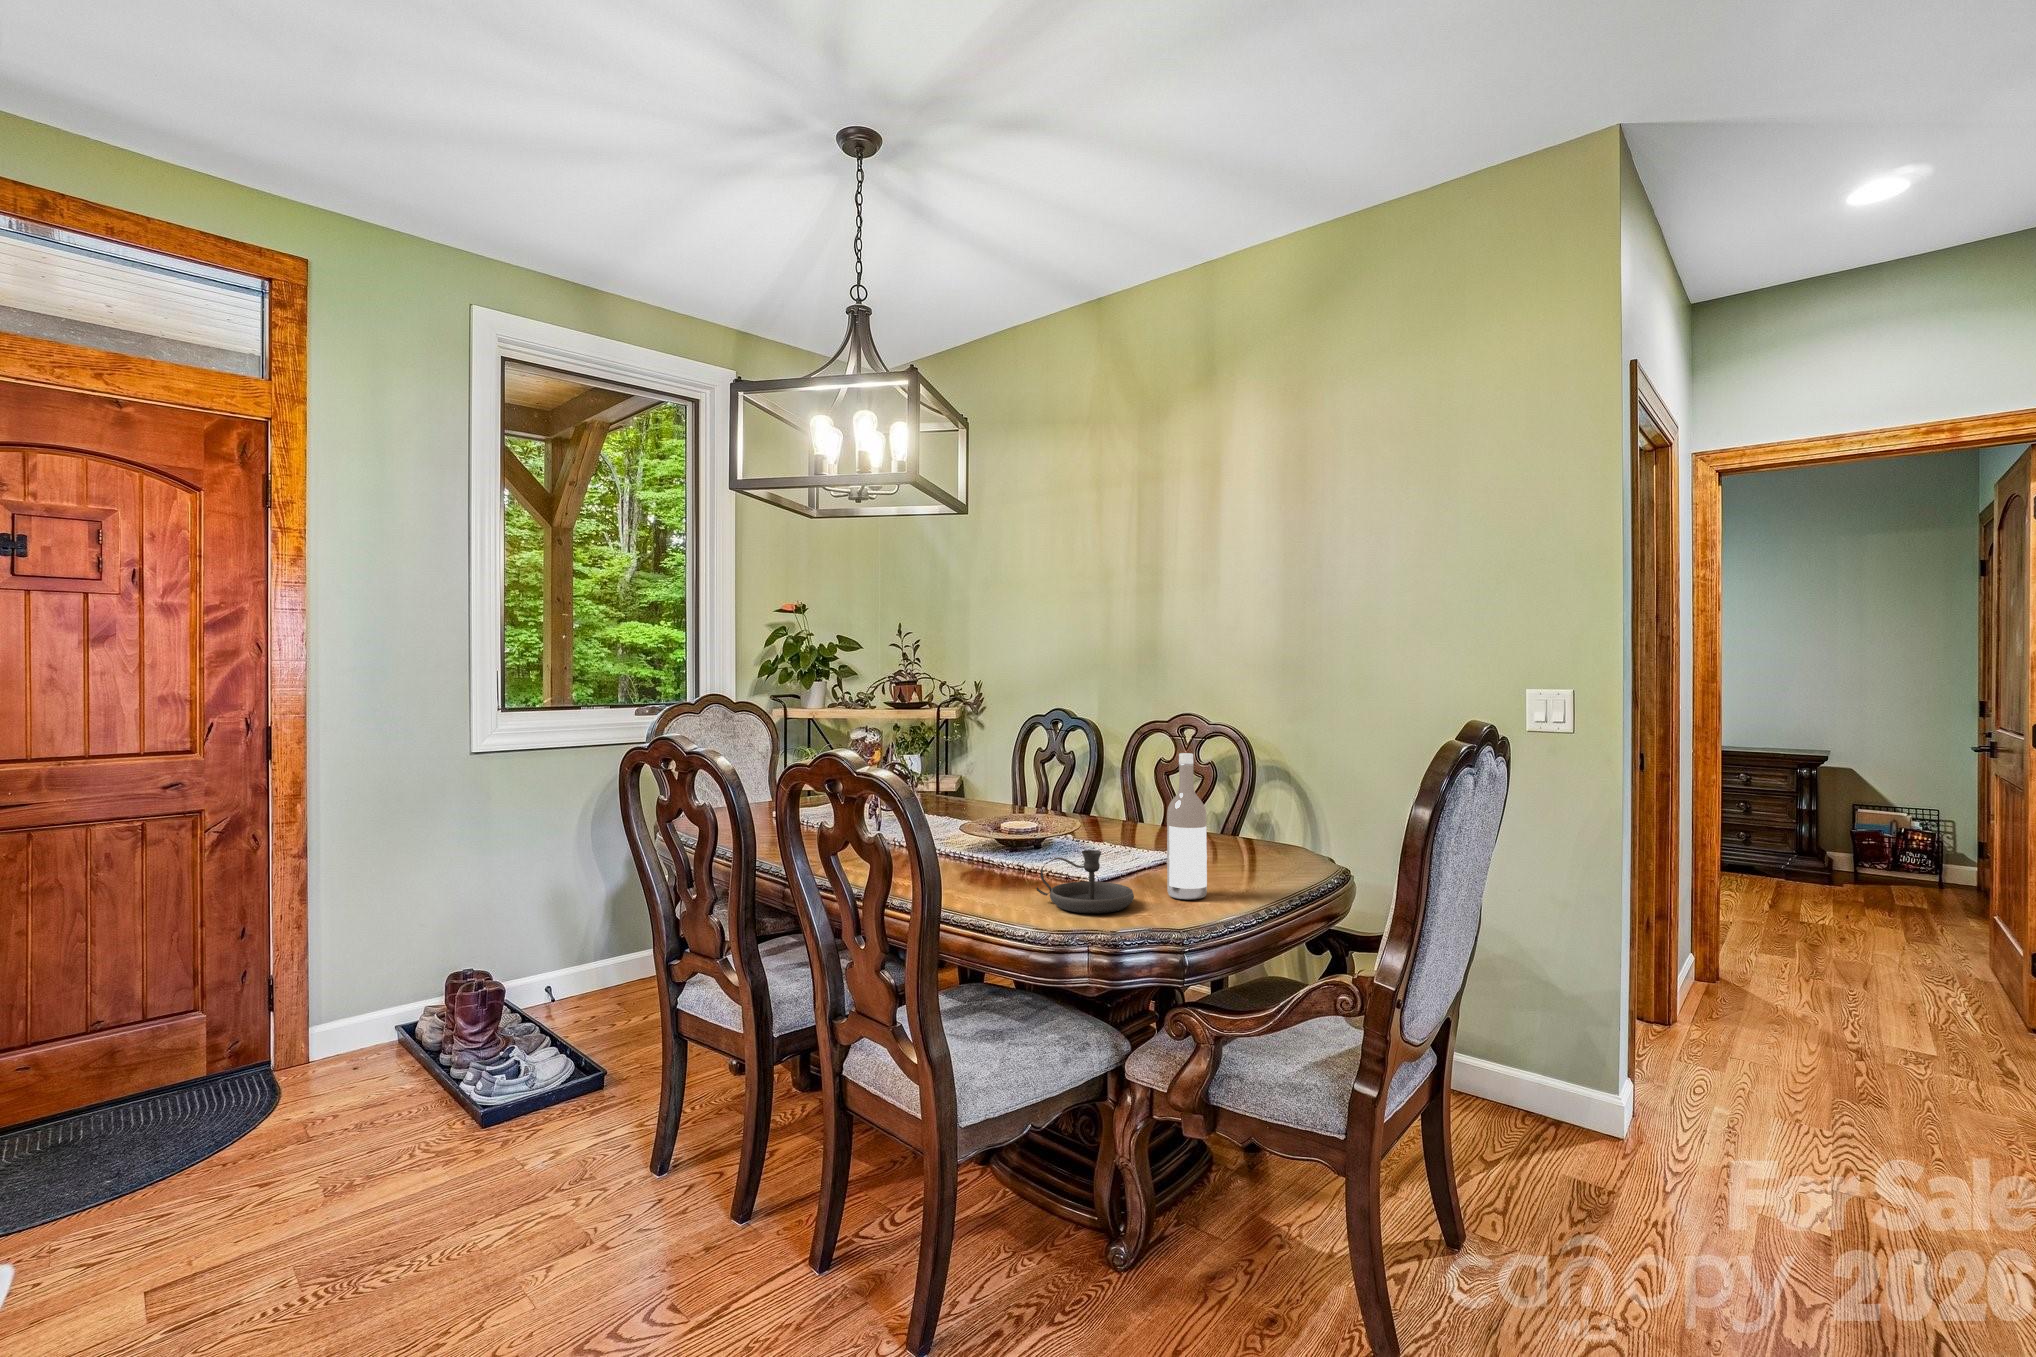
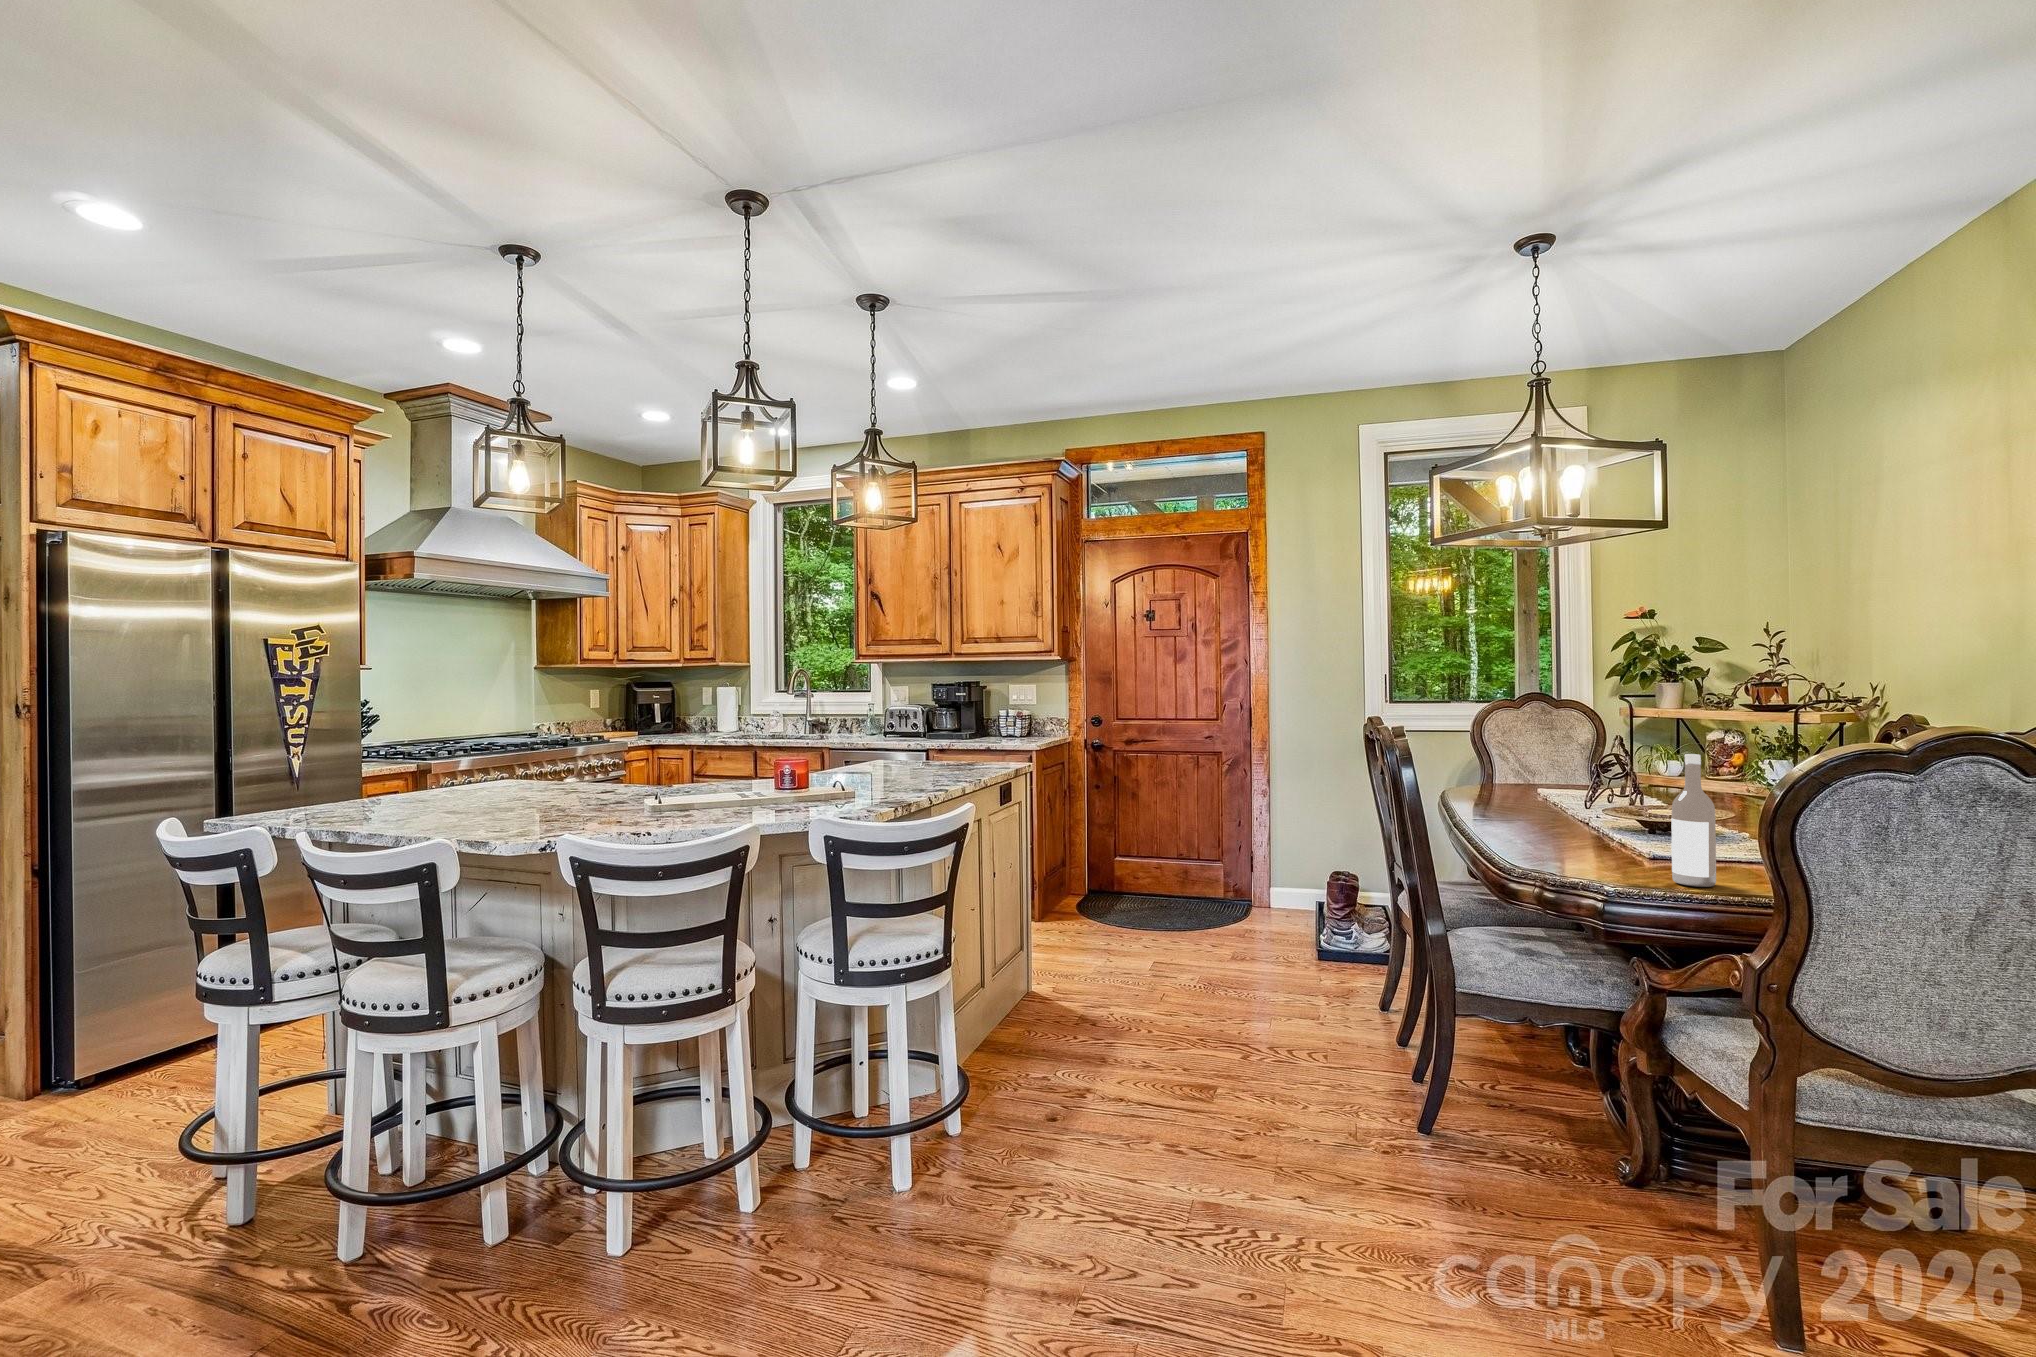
candlestick: present [1037,850,1134,913] -> none [1548,826,1629,877]

